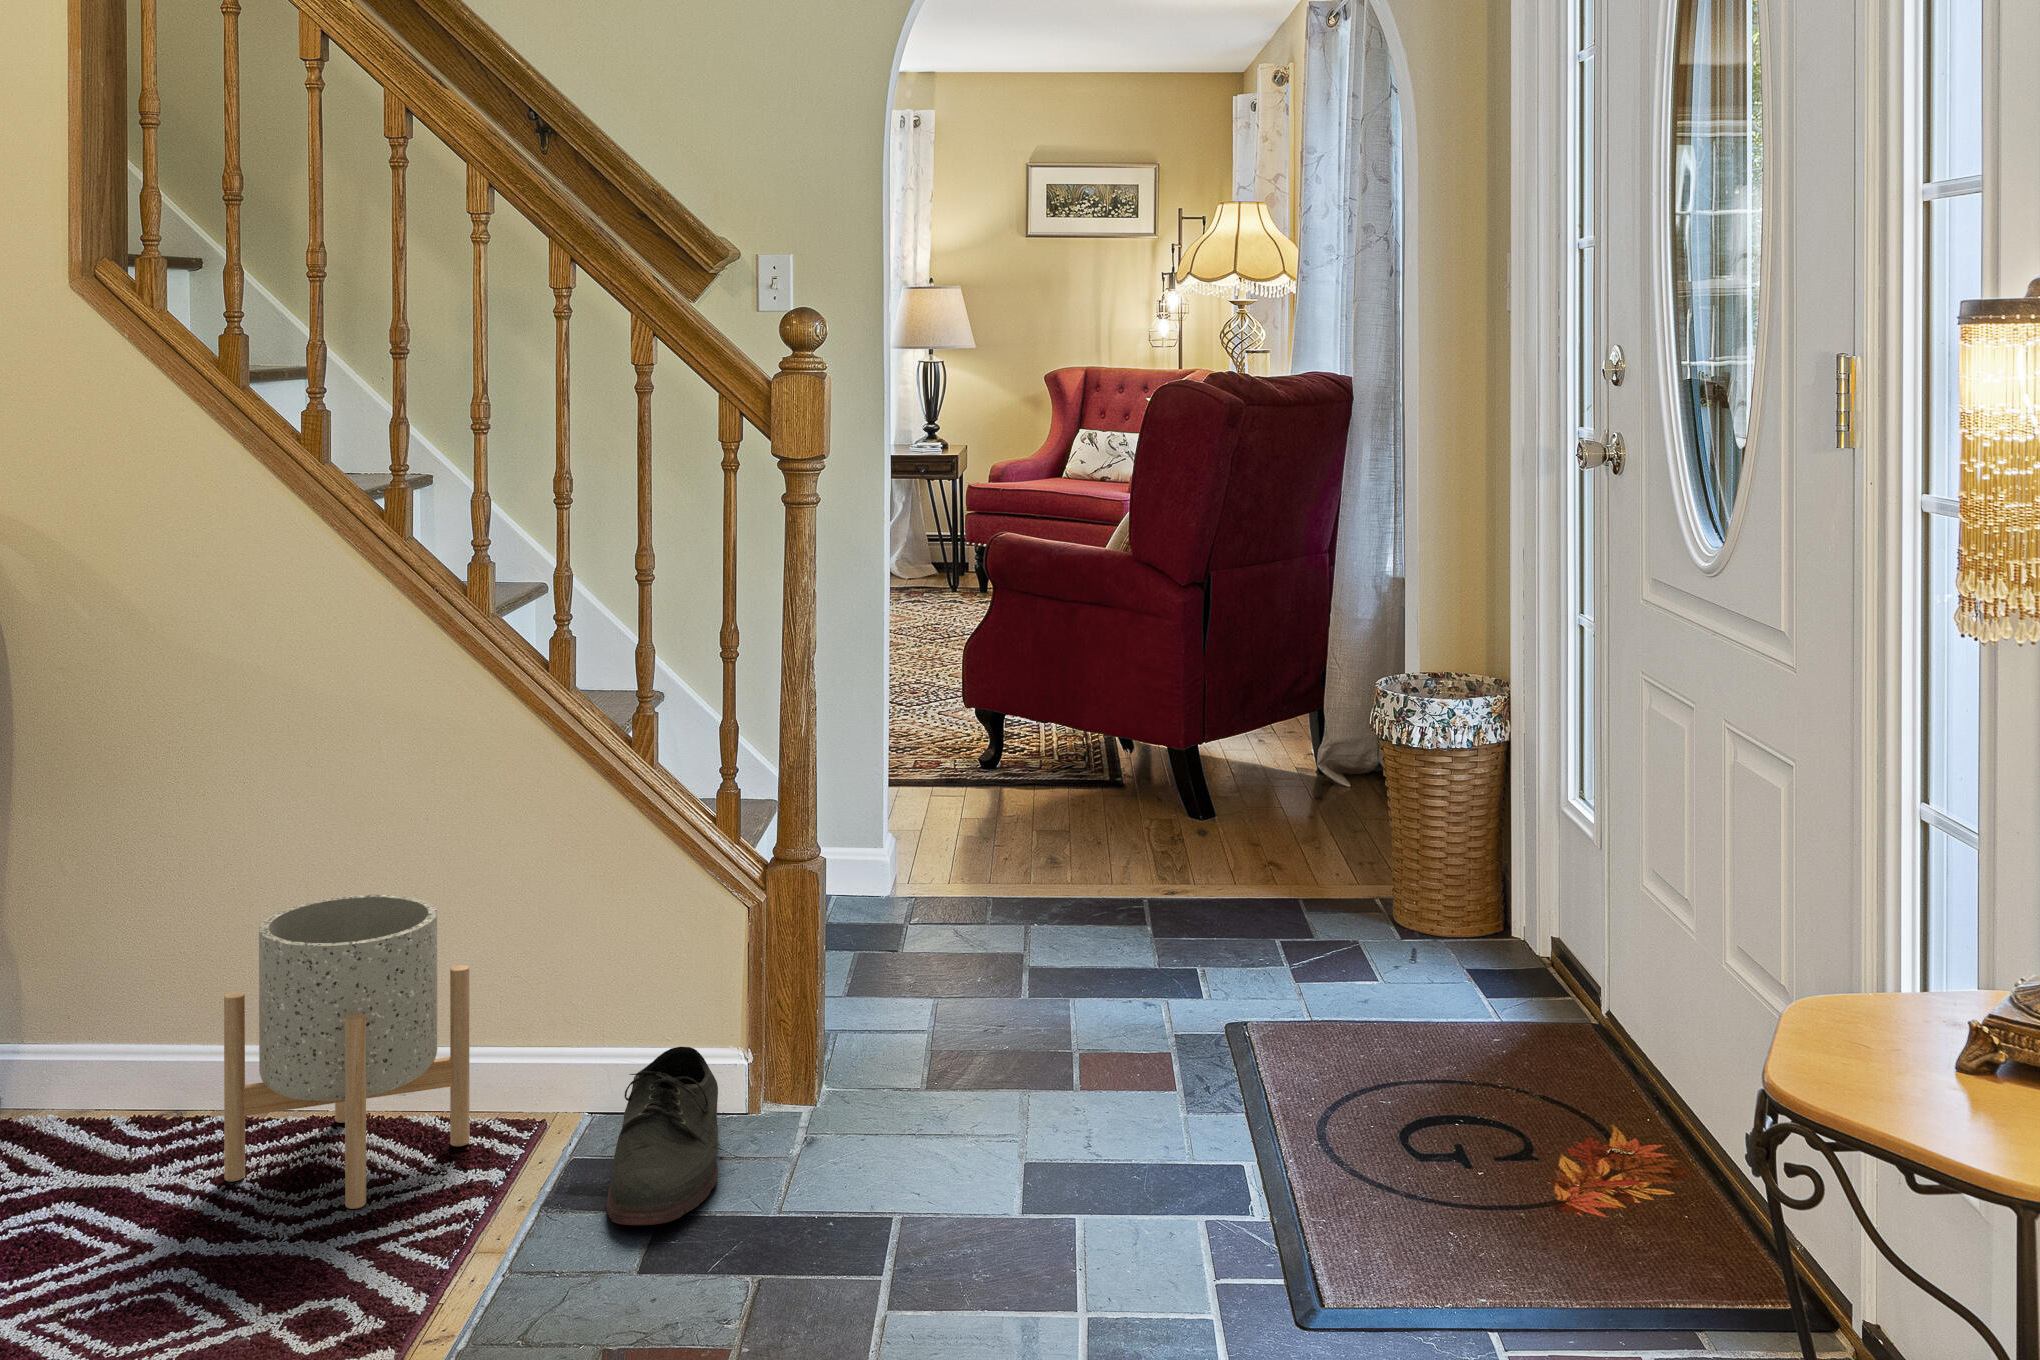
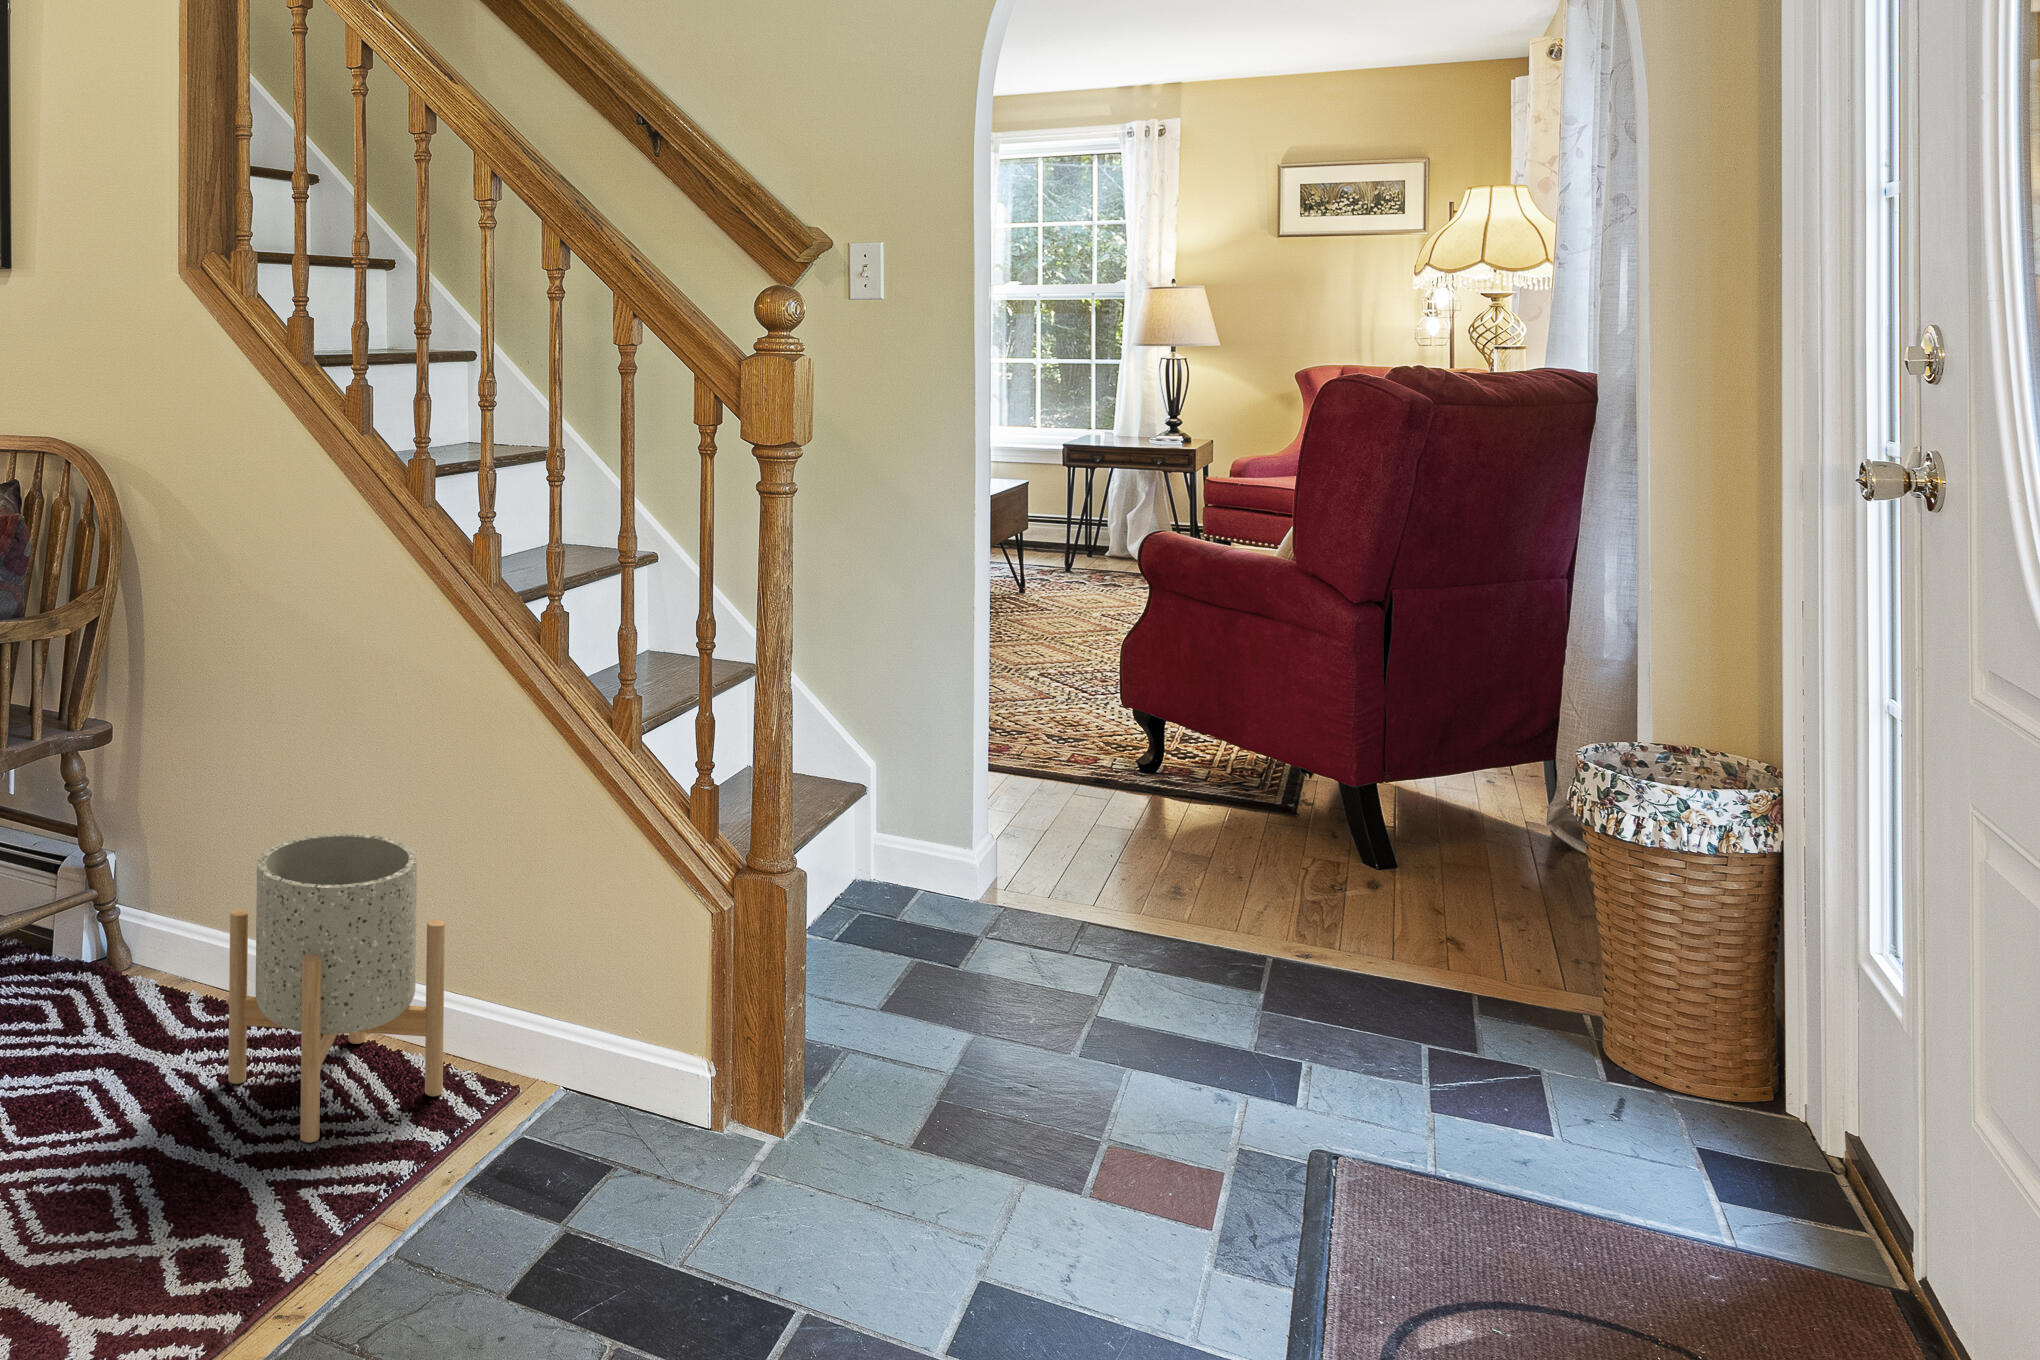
shoe: present [606,1047,718,1225] -> none [508,1045,673,1247]

